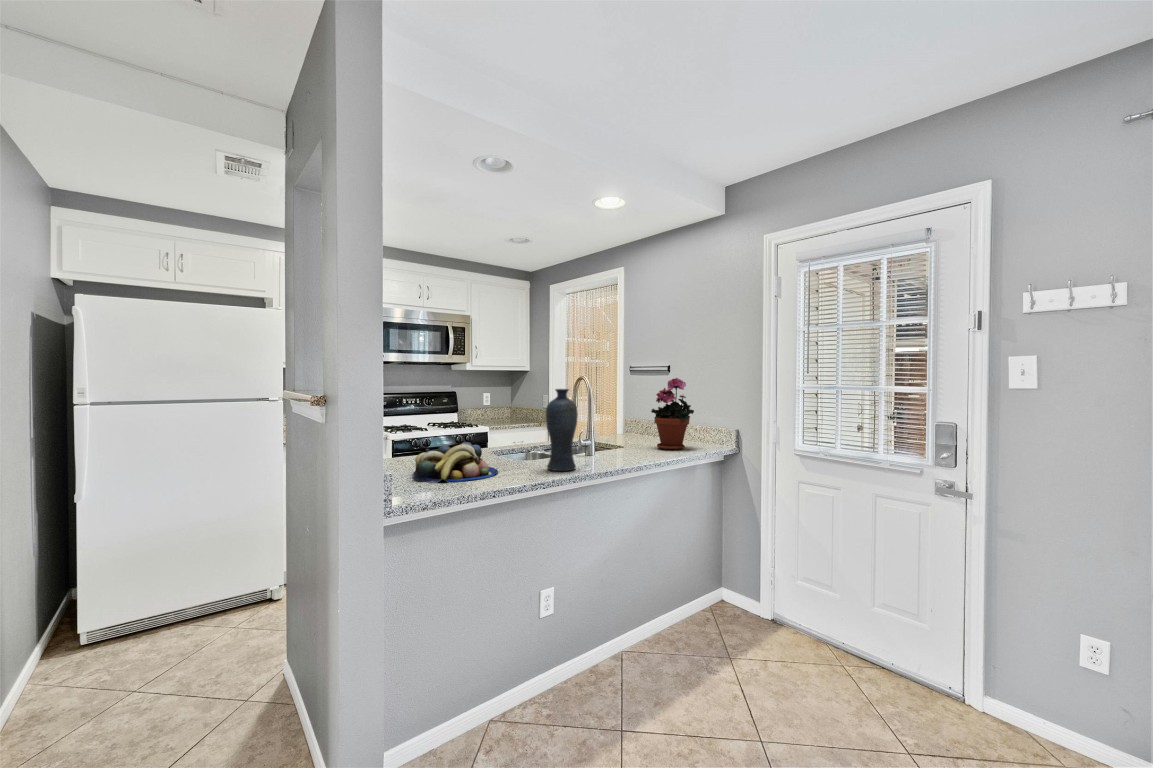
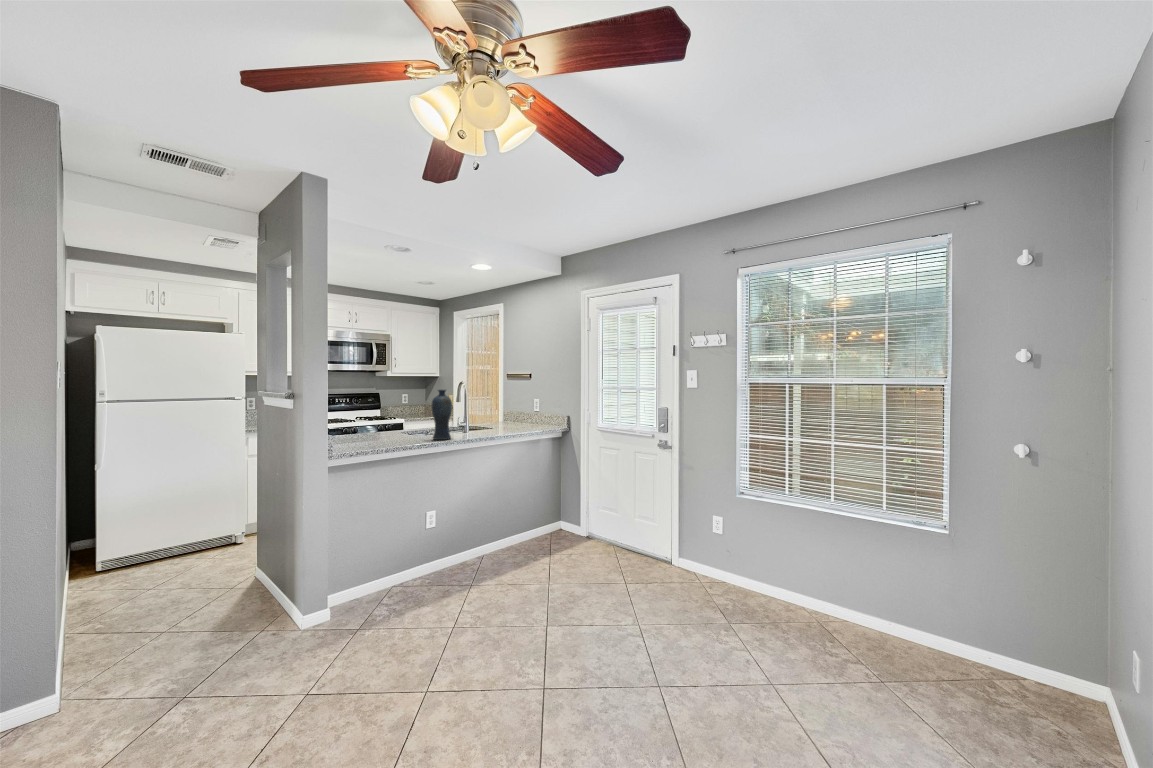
potted plant: present [651,378,694,450] -> none [512,382,538,429]
fruit bowl: present [413,442,498,483] -> none [344,423,401,447]

